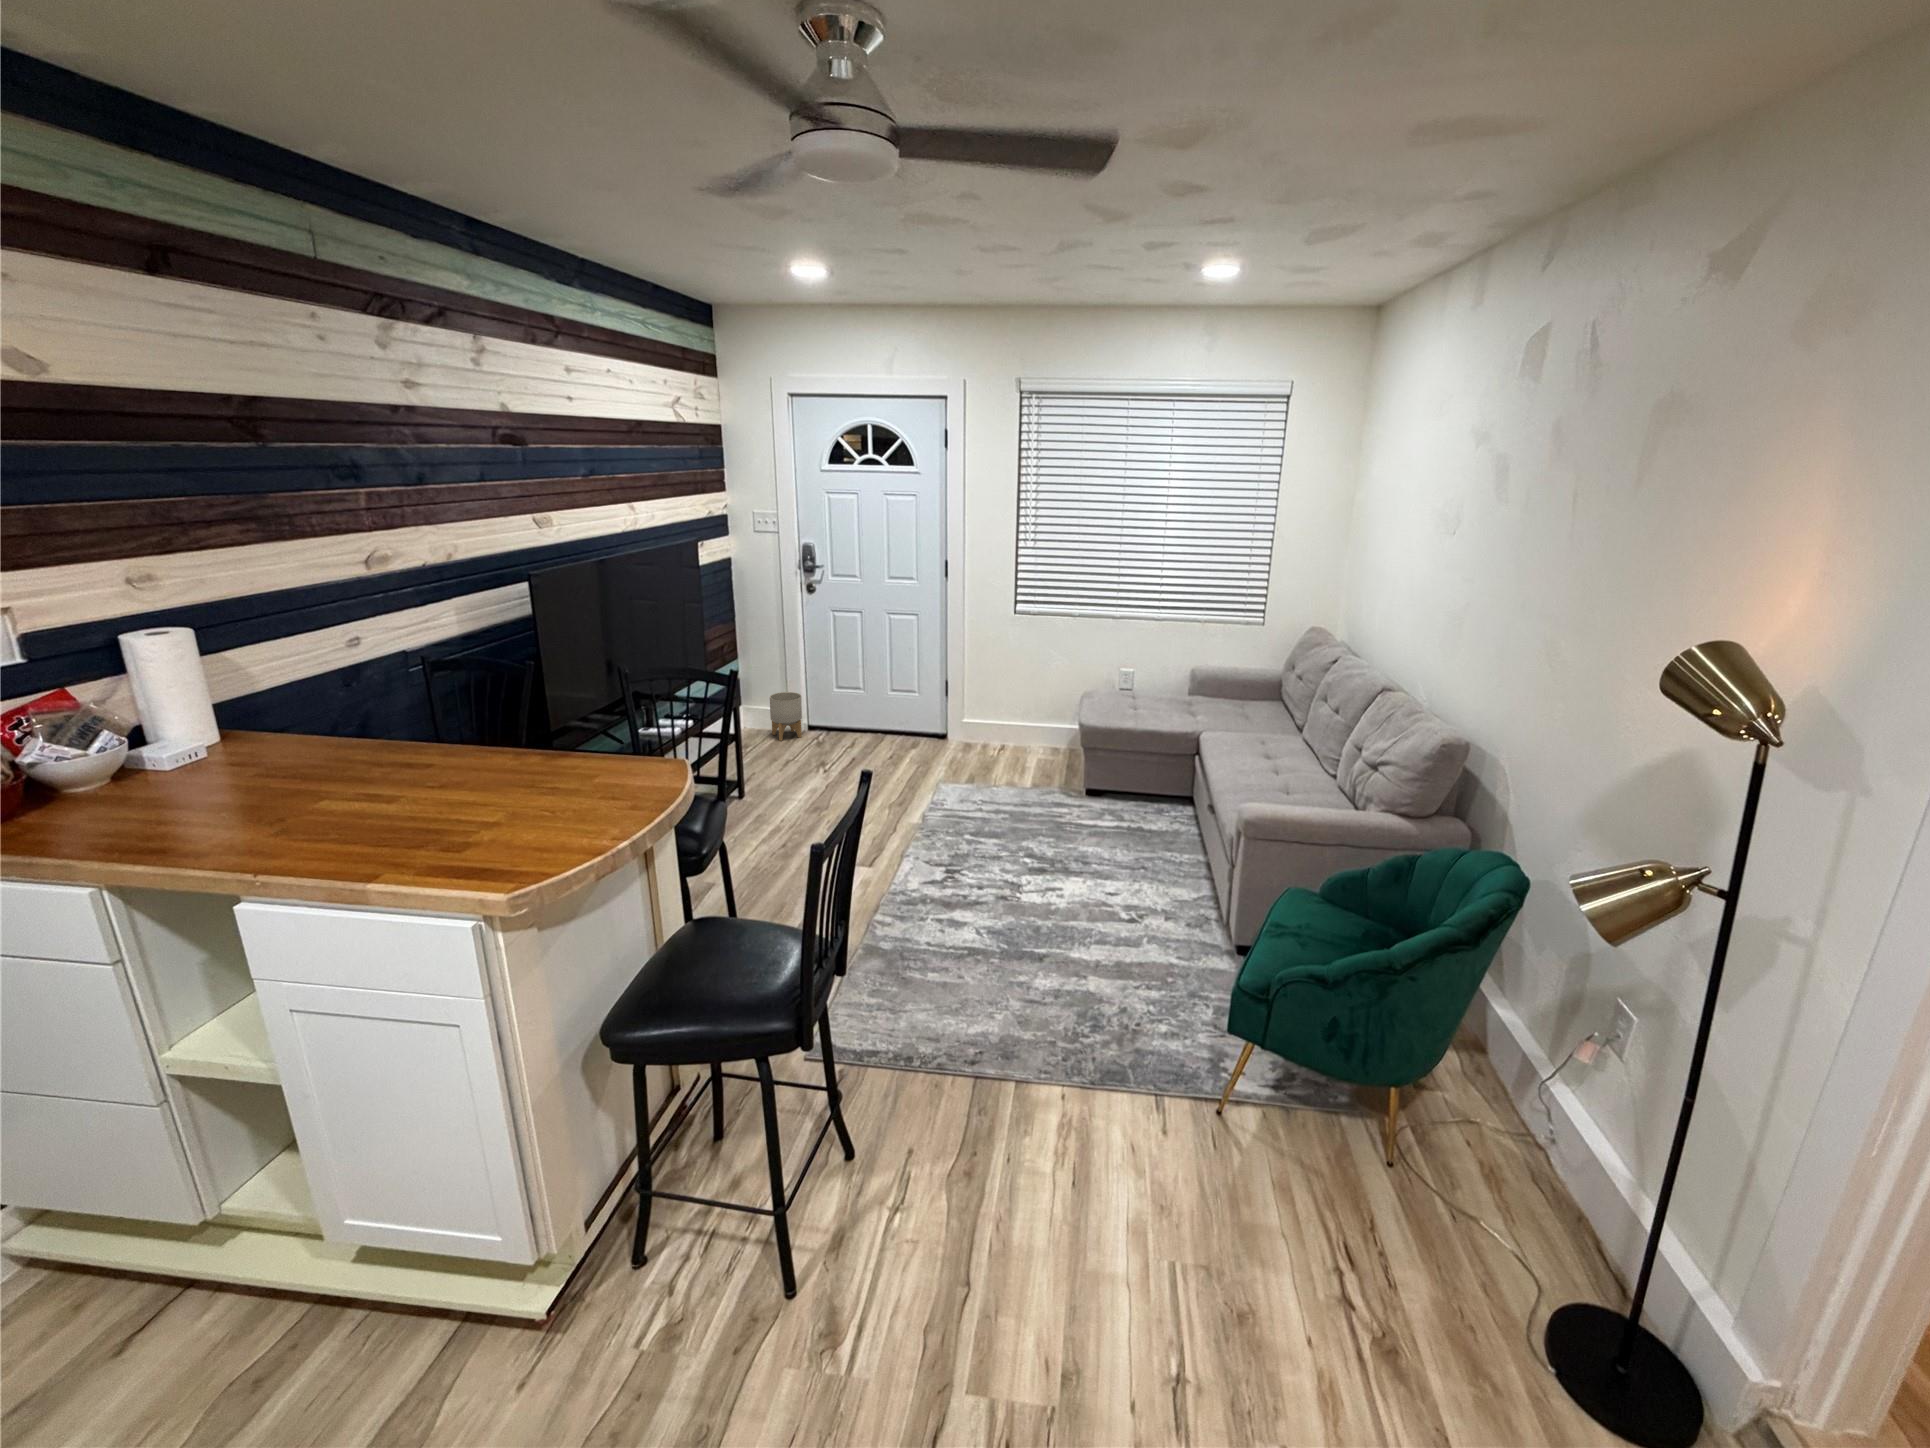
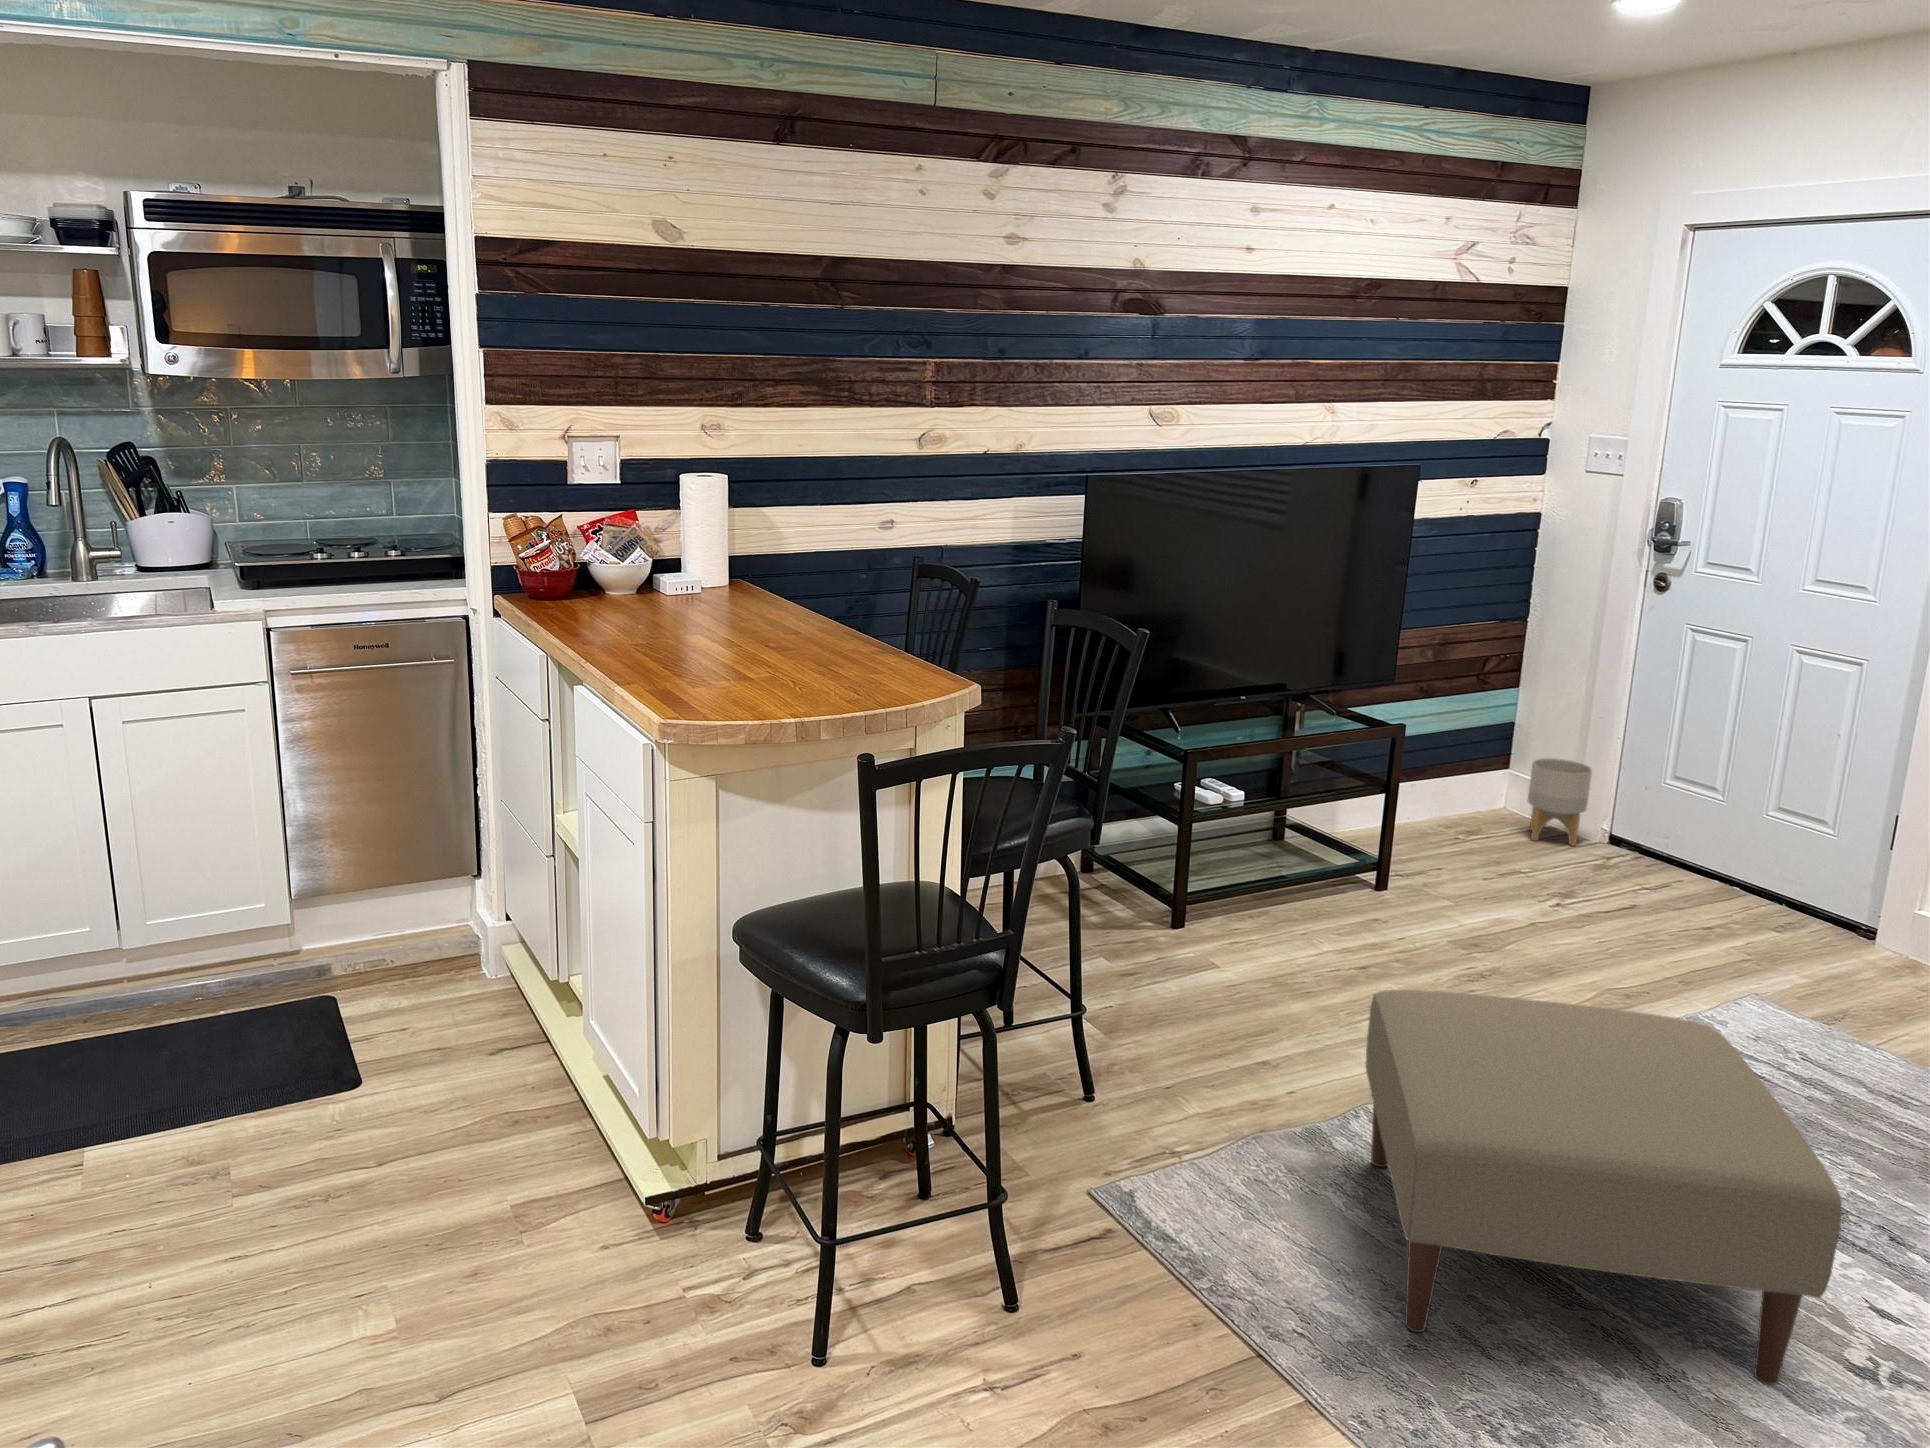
ottoman: none [892,813,1135,1022] -> present [1366,990,1842,1385]

